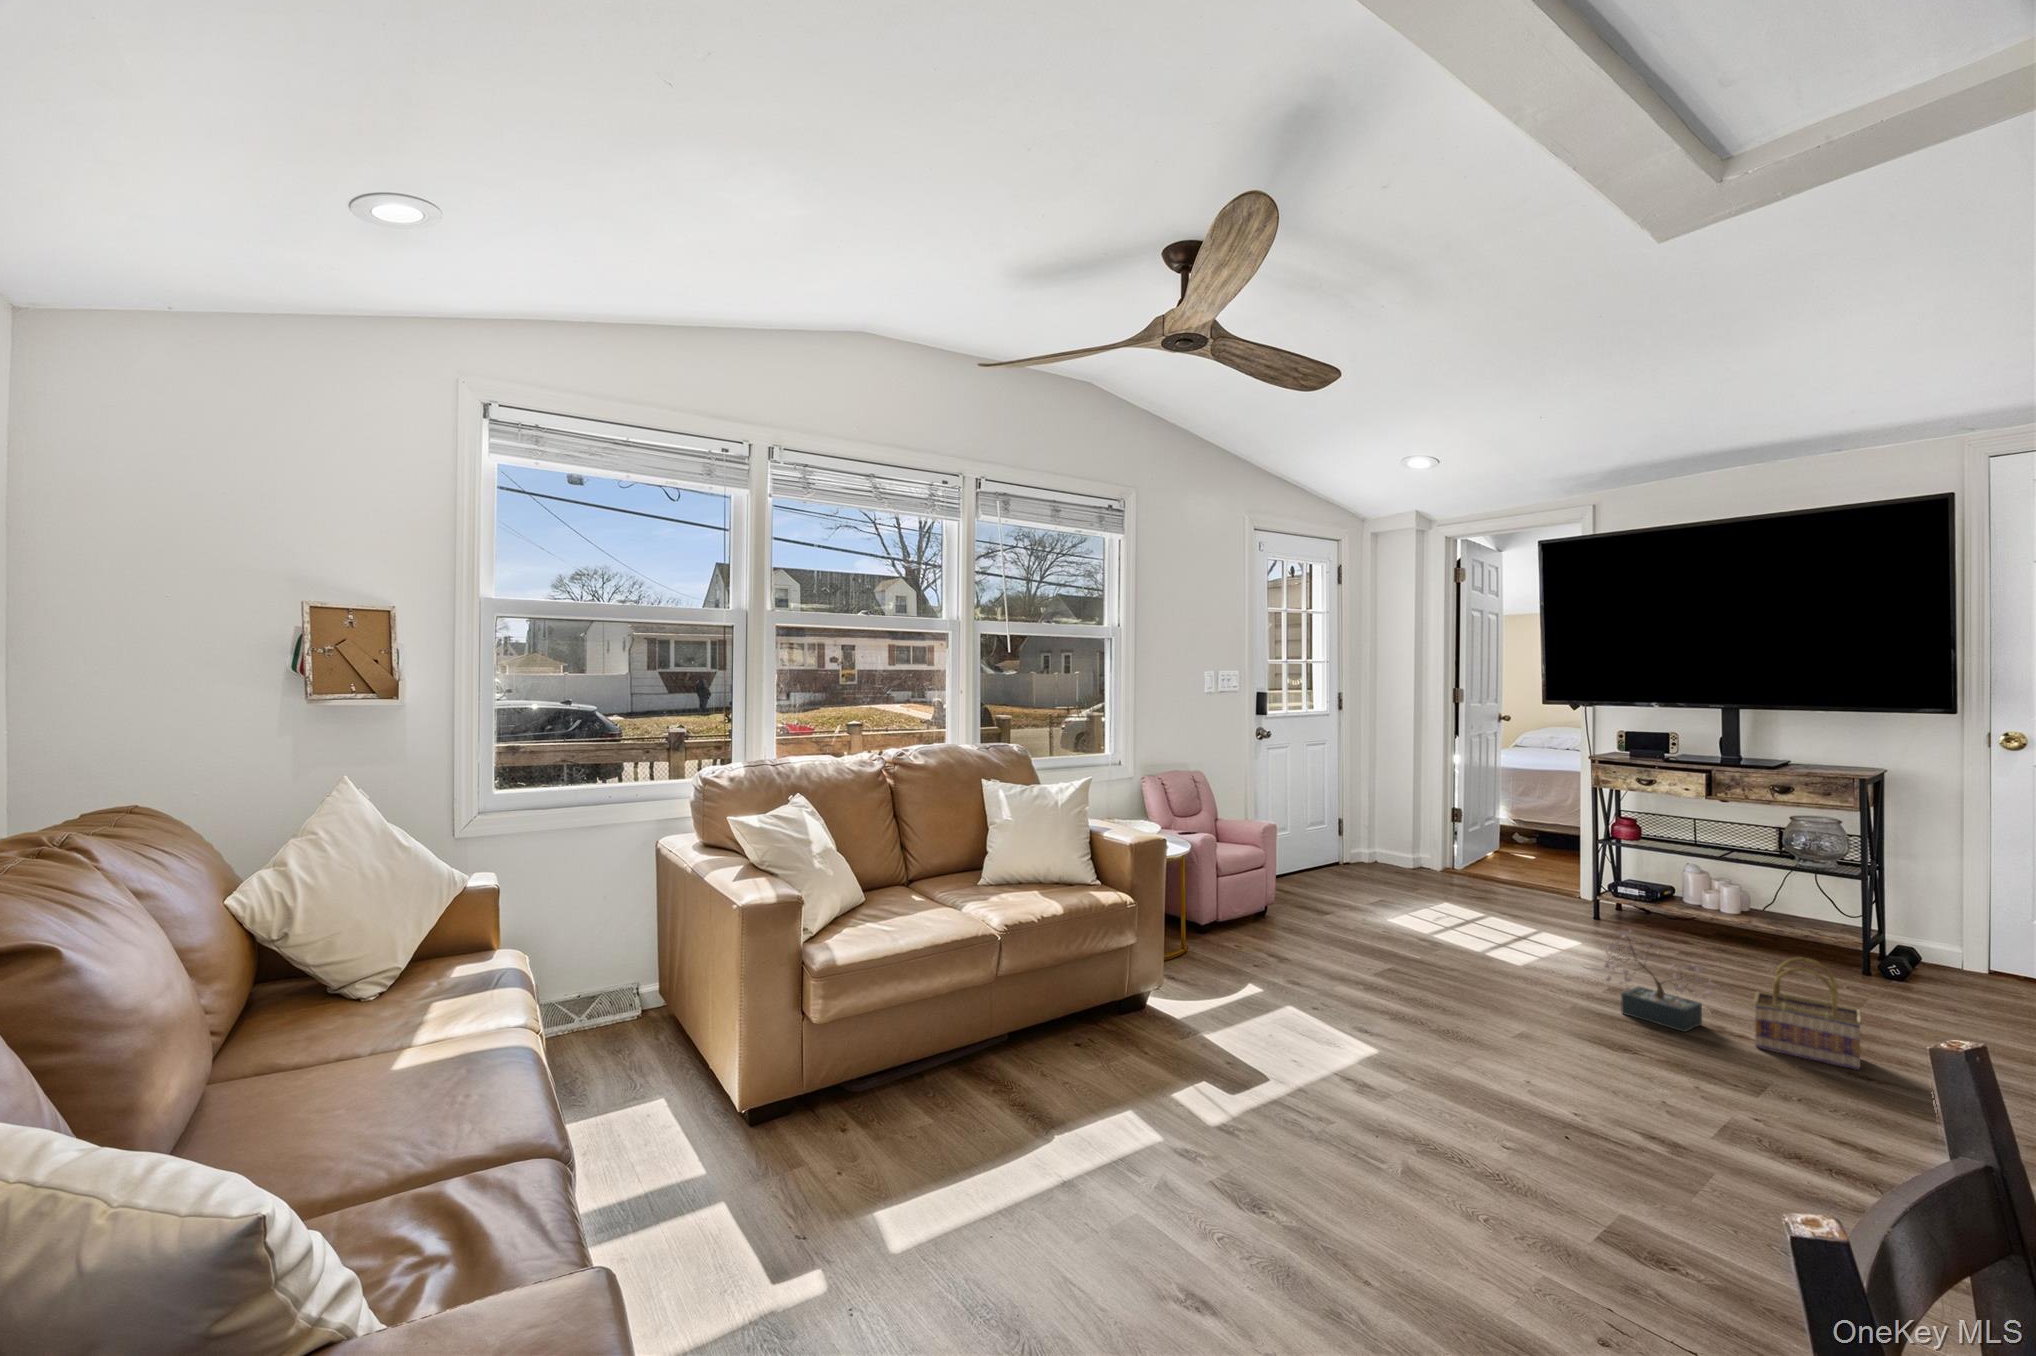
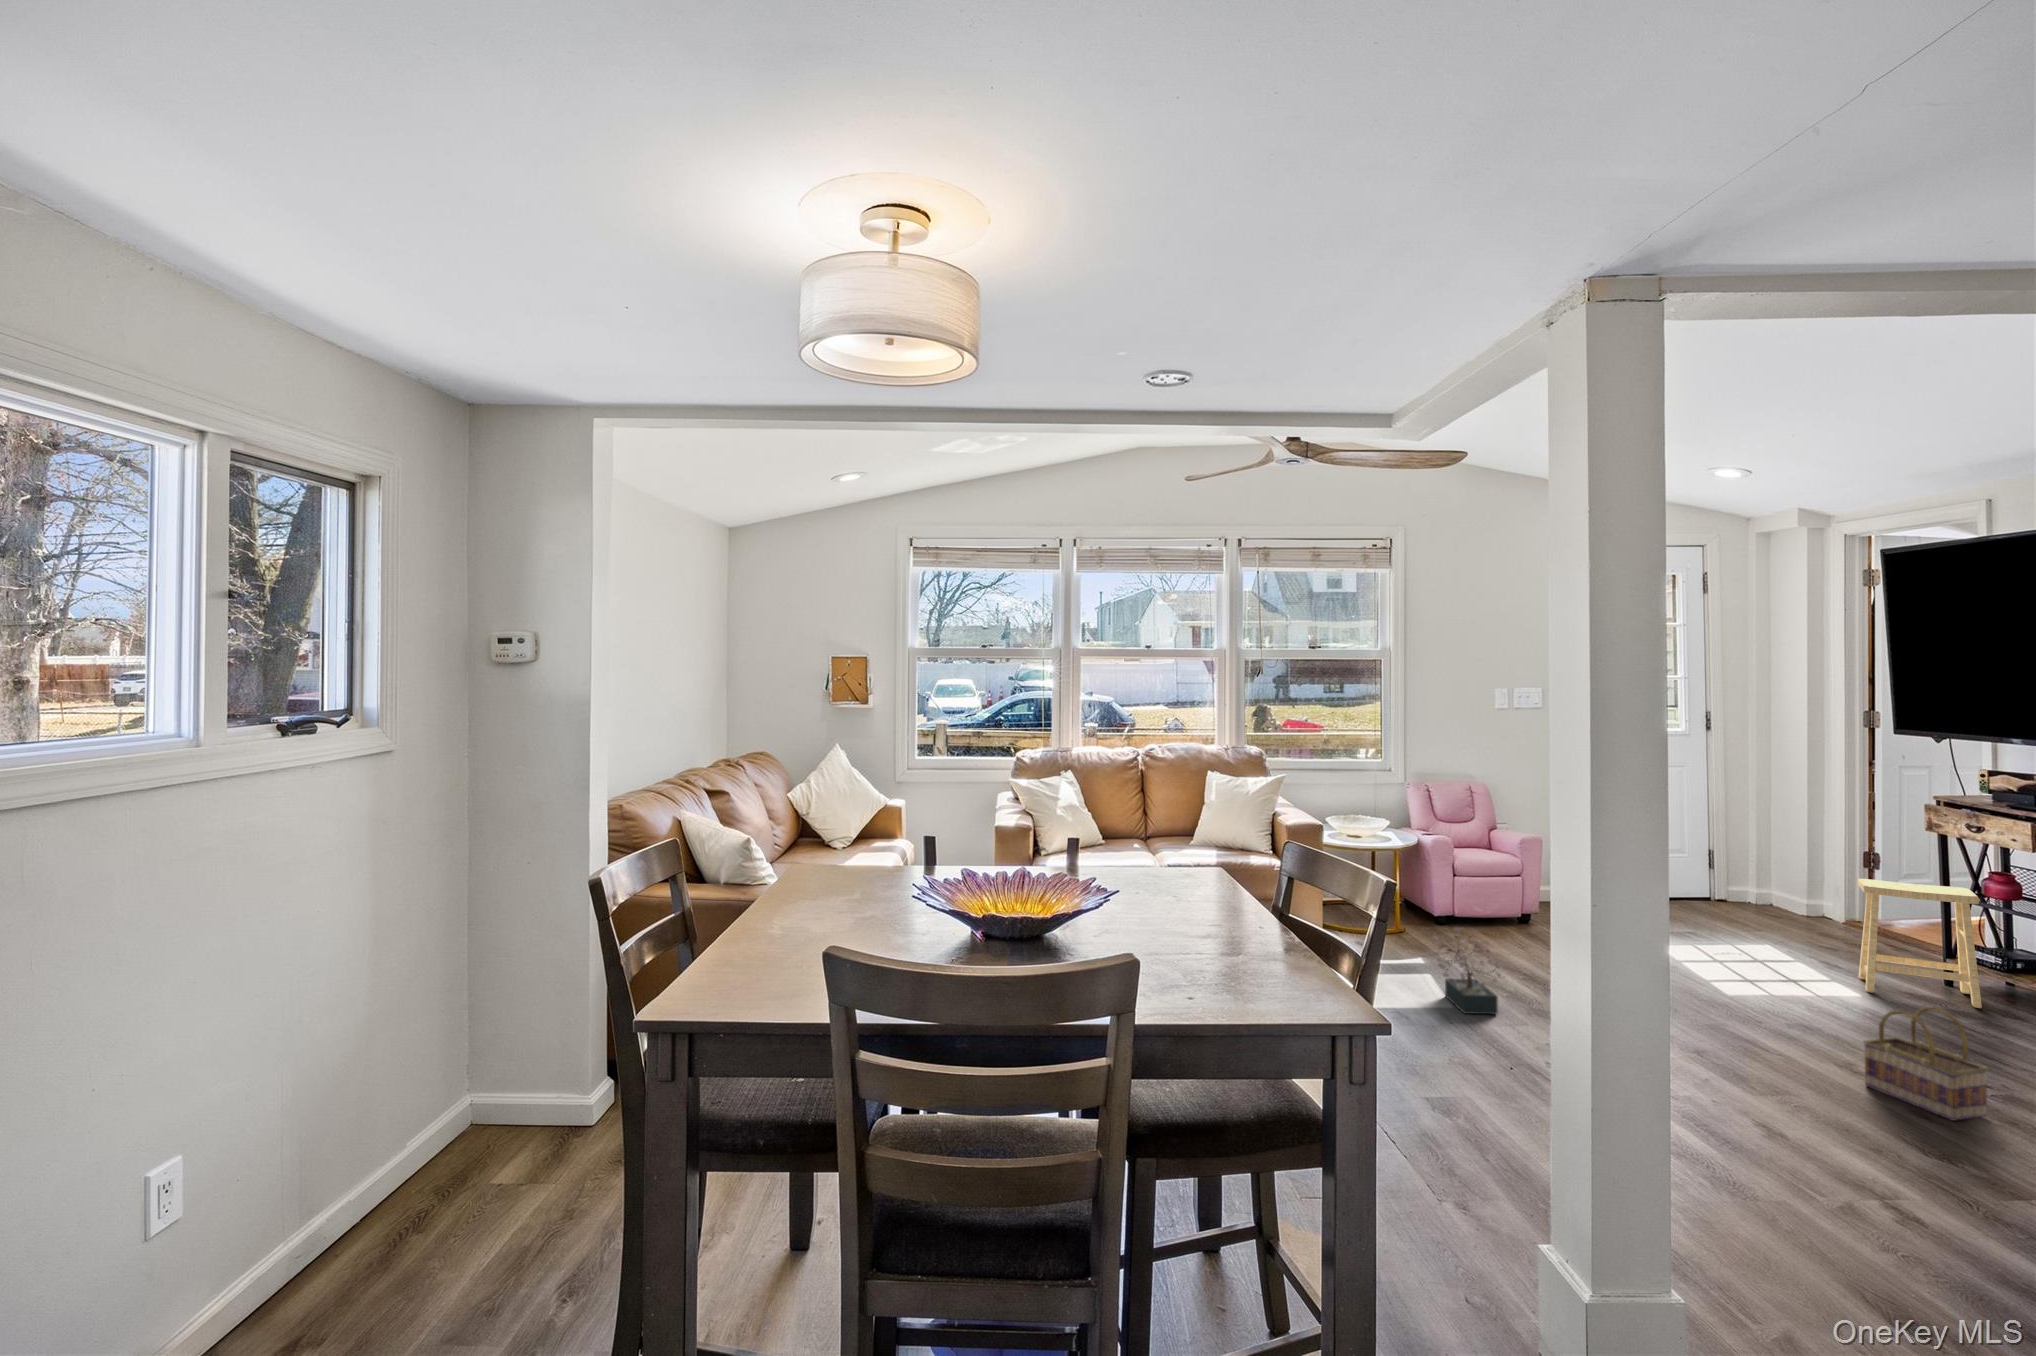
footstool: none [1547,834,1650,939] -> present [1858,879,1982,1008]
decorative plant: present [1603,930,1714,1032] -> present [1432,928,1506,1014]

